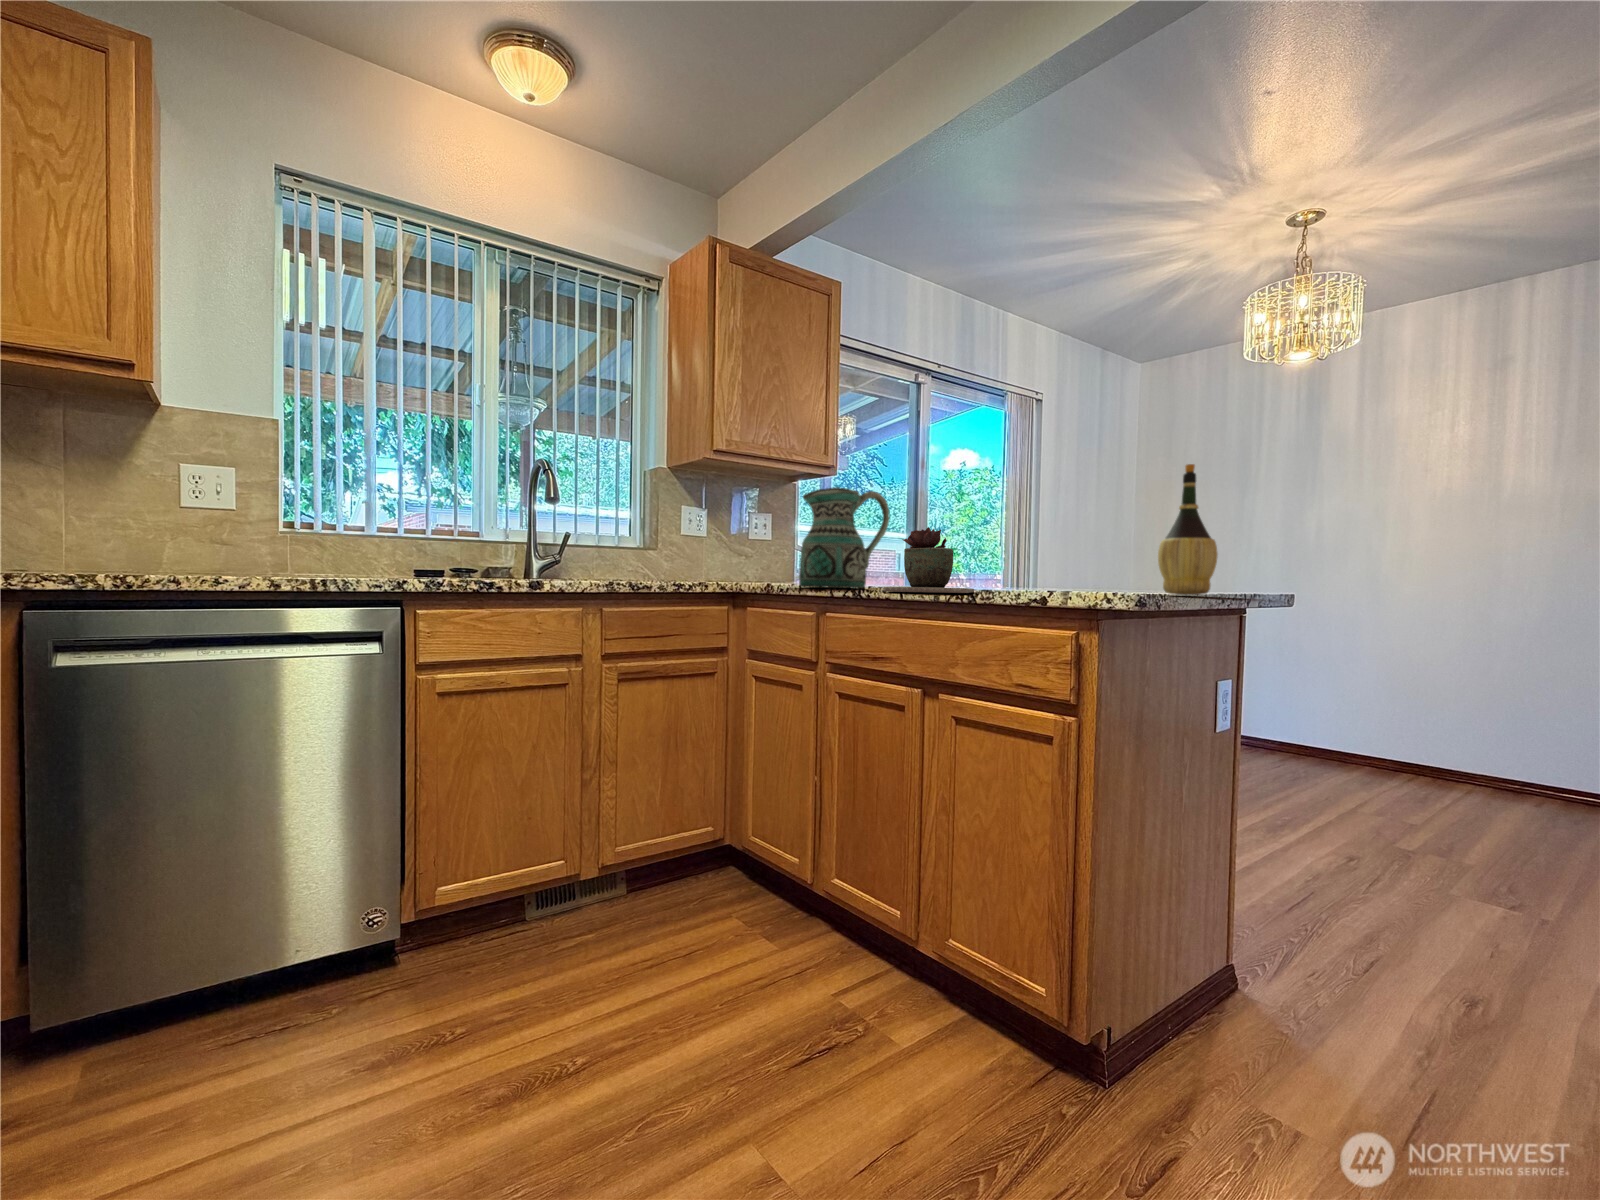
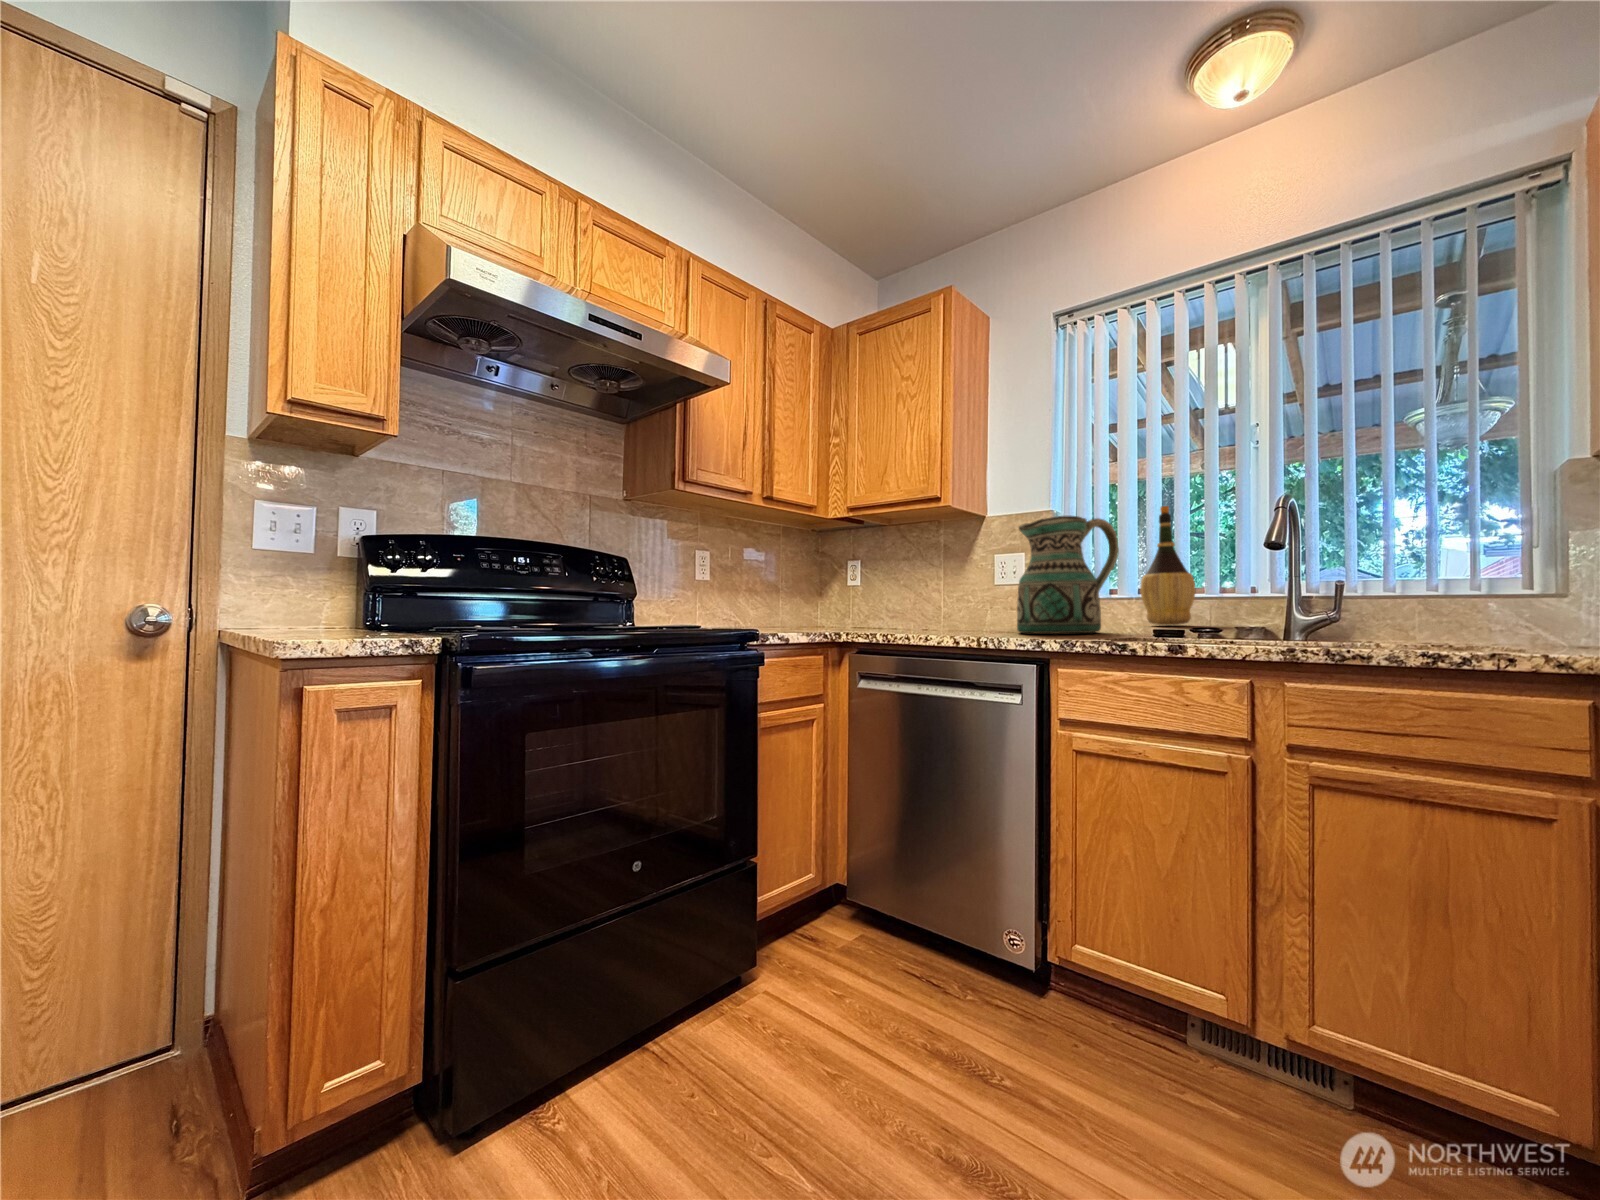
ceramic pitcher: present [799,487,890,588] -> present [1017,516,1119,634]
succulent plant: present [884,527,974,593] -> none [889,574,972,633]

